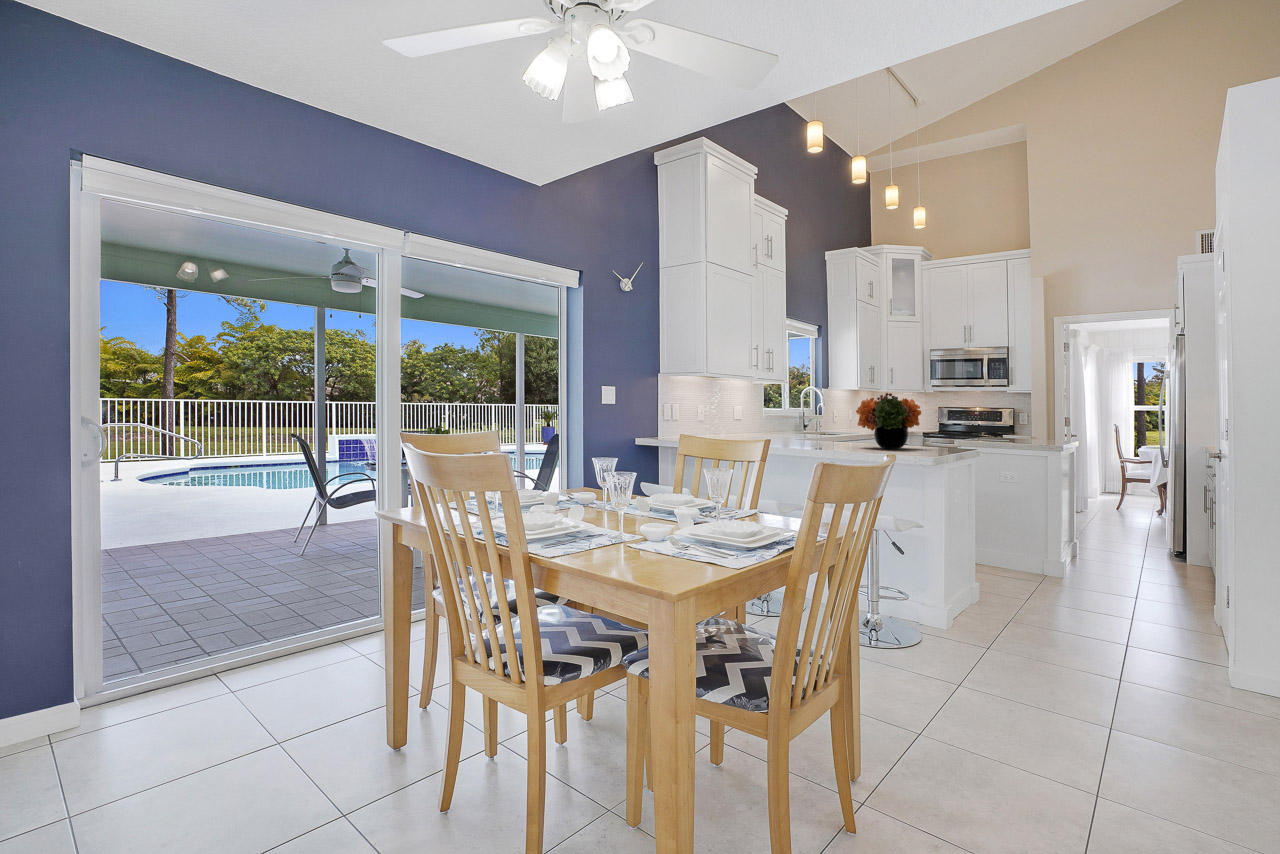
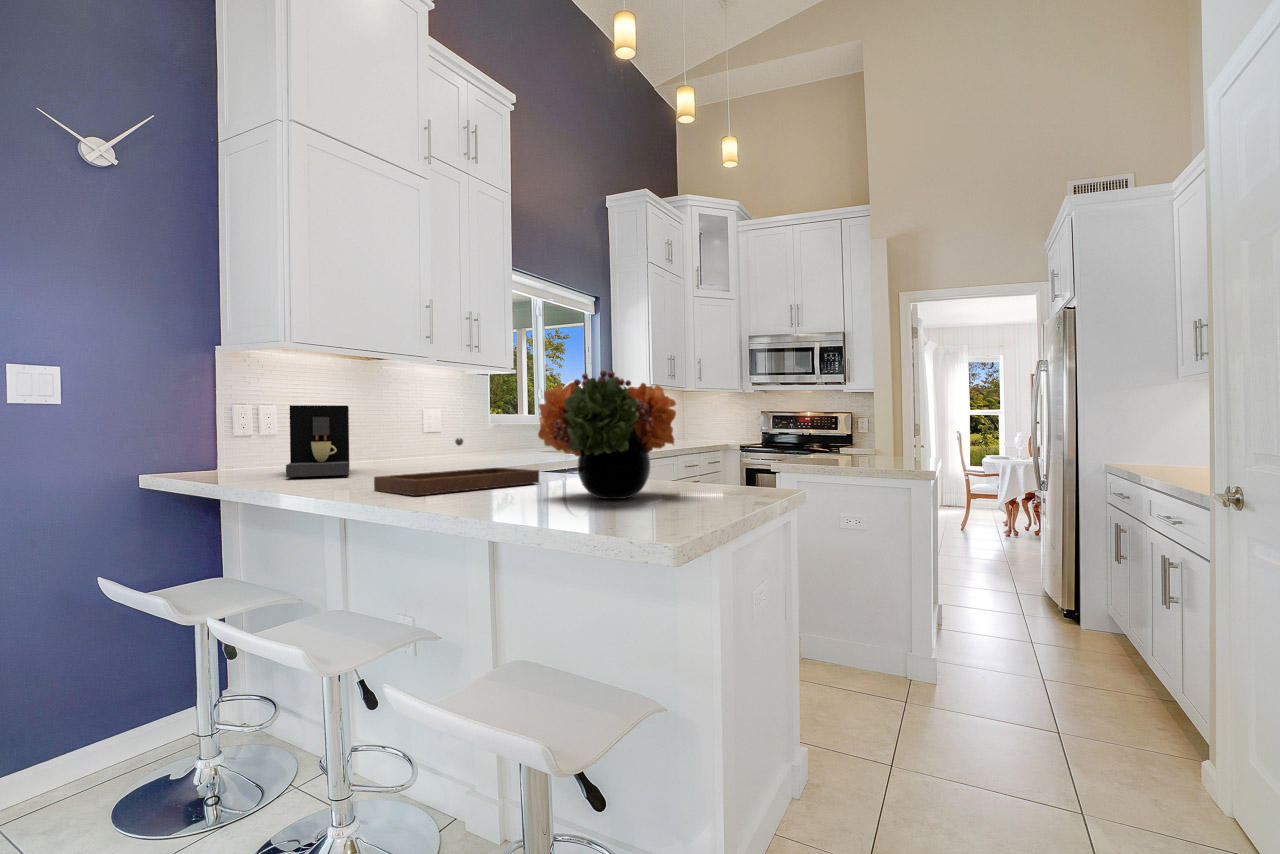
coffee maker: none [695,405,736,439] -> present [286,405,349,477]
tray: none [771,422,841,446] -> present [374,438,539,496]

